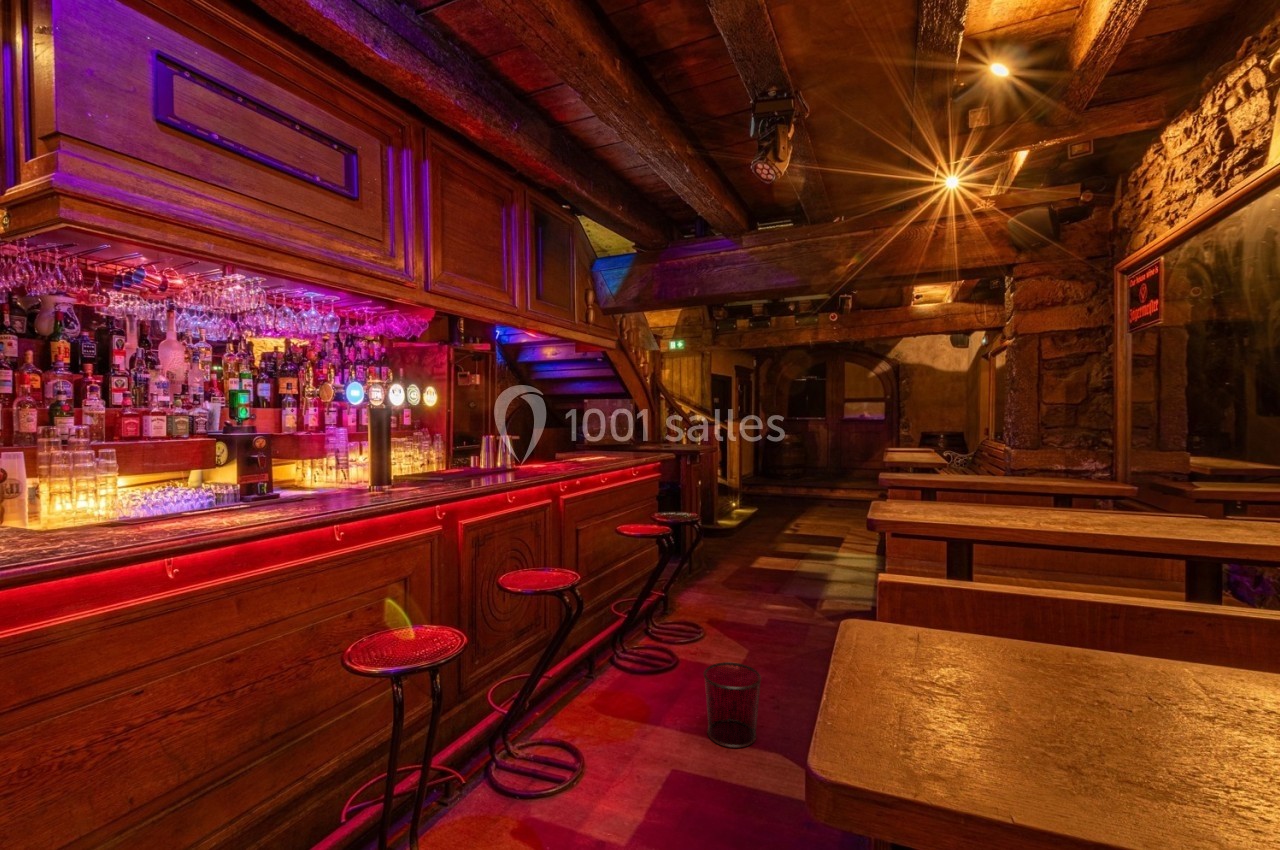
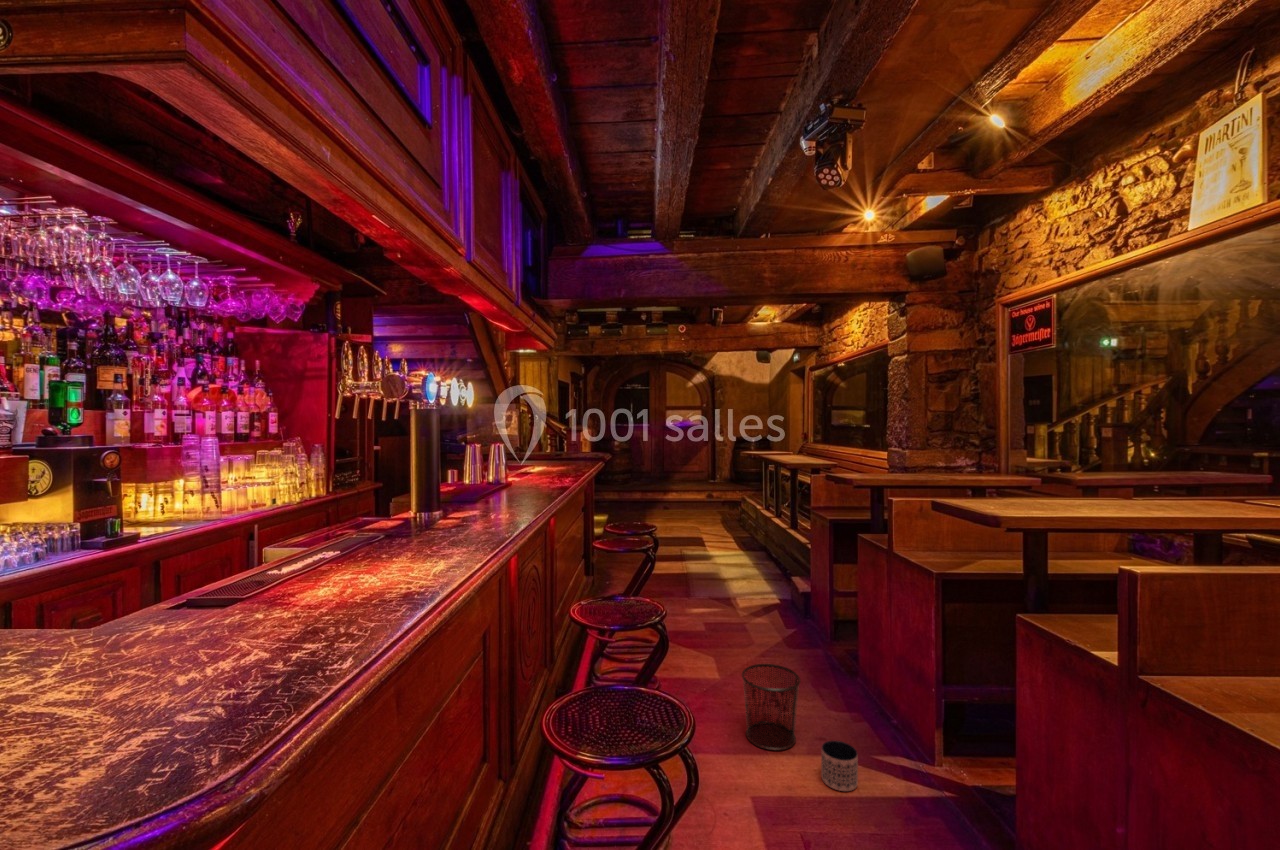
planter: none [746,746,782,797] -> present [821,740,858,791]

